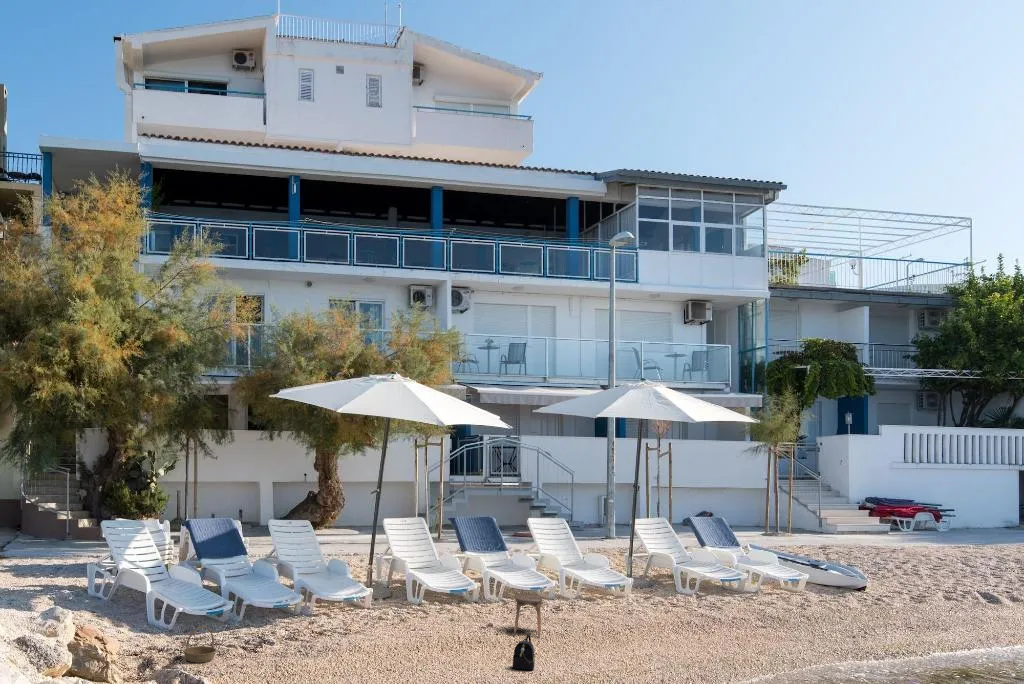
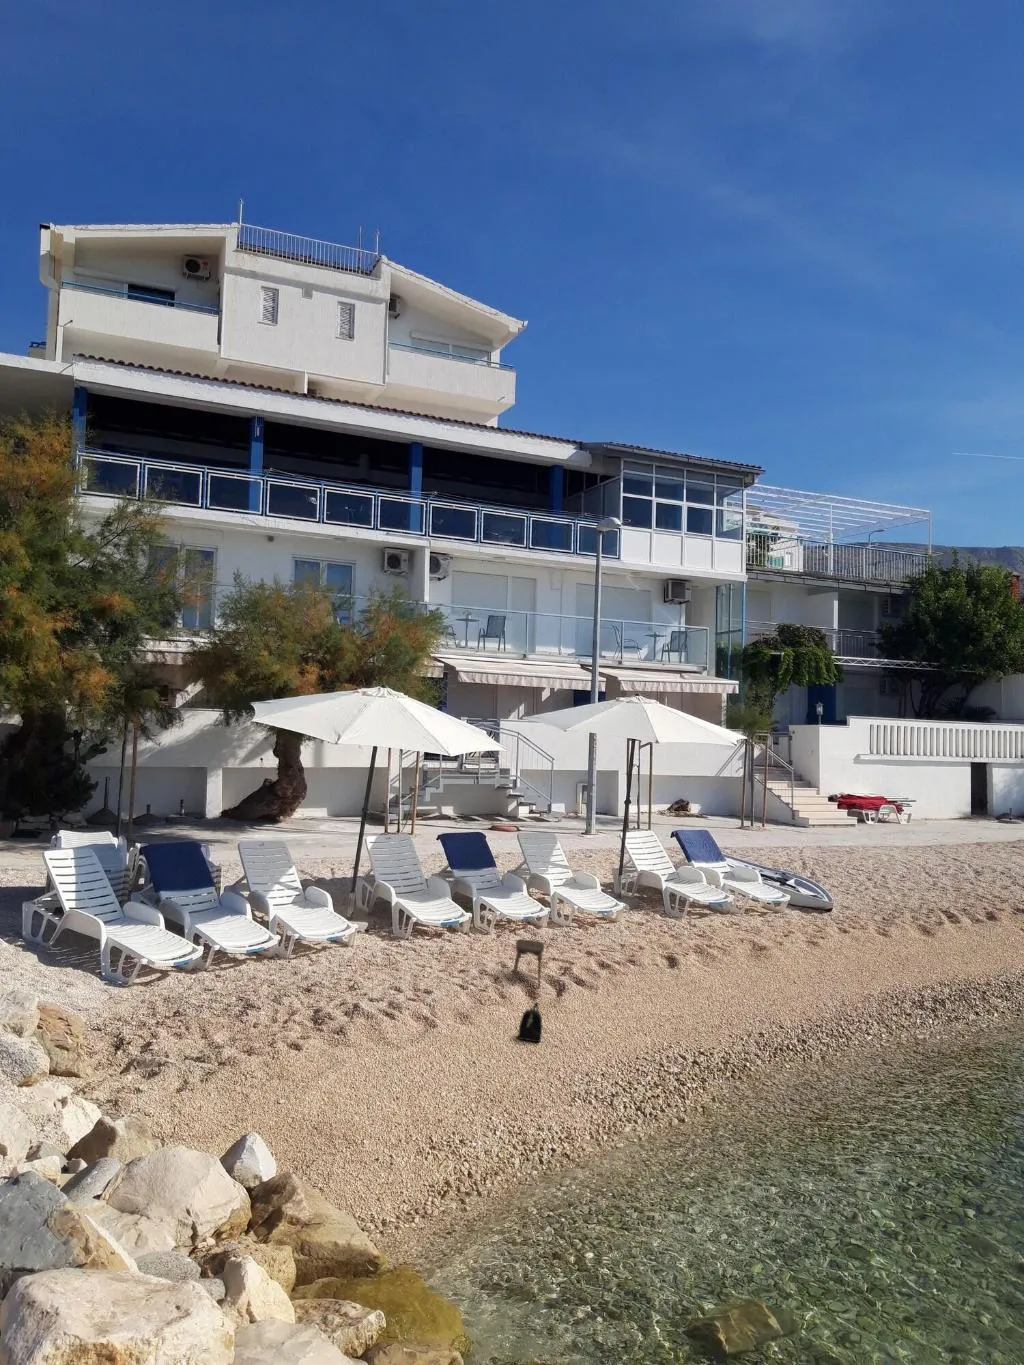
basket: present [183,626,217,663] -> none [159,989,196,1030]

